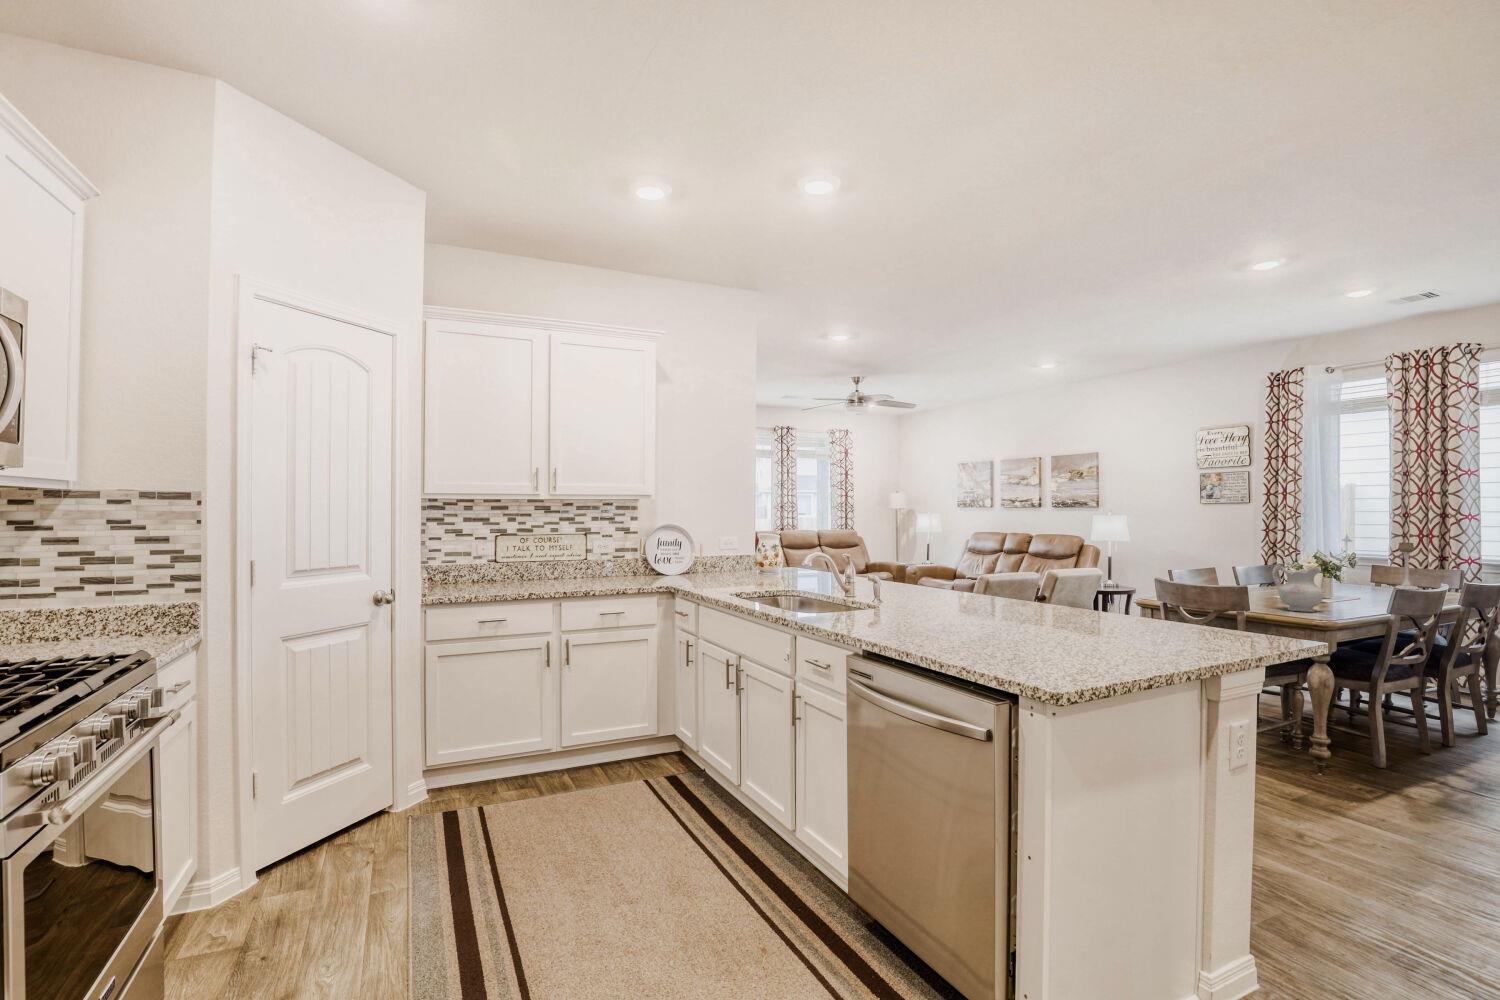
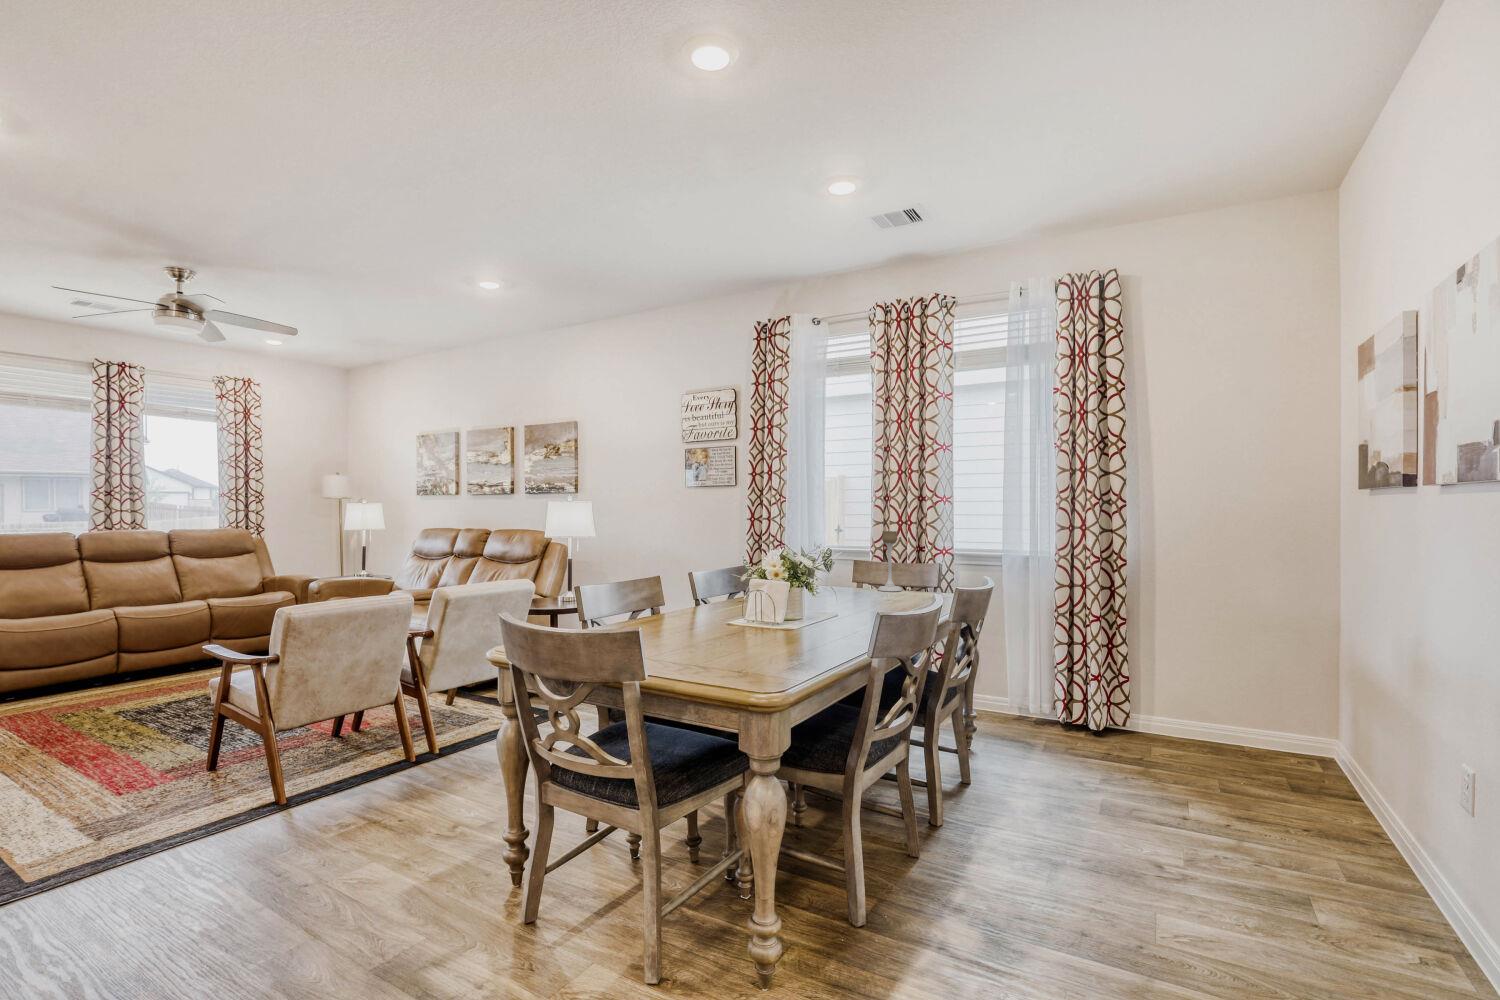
ceramic pitcher: present [1272,563,1323,612] -> none [729,569,799,652]

